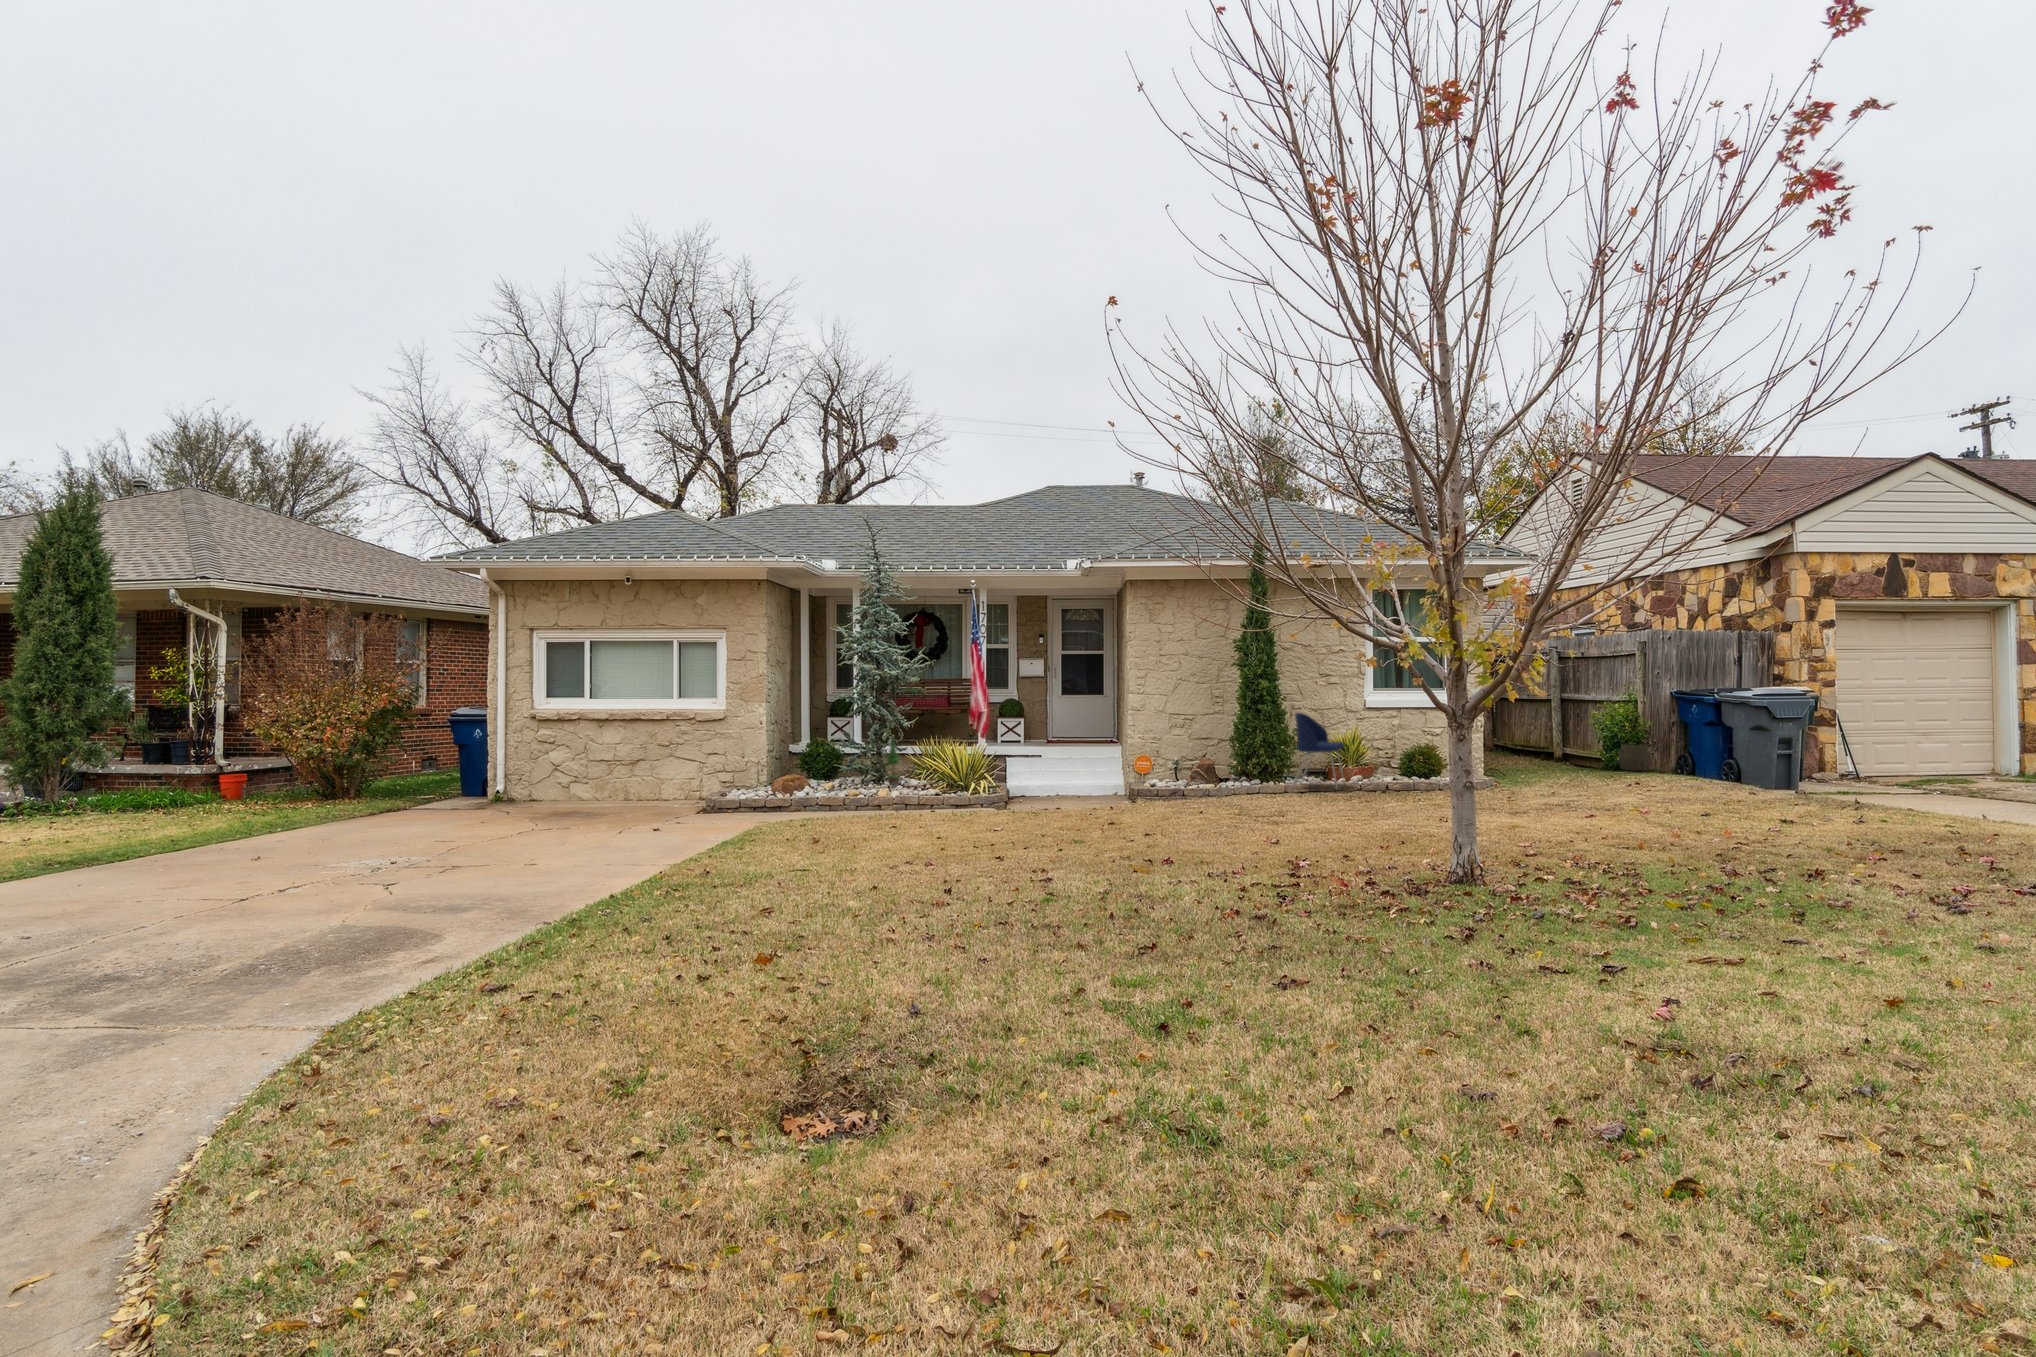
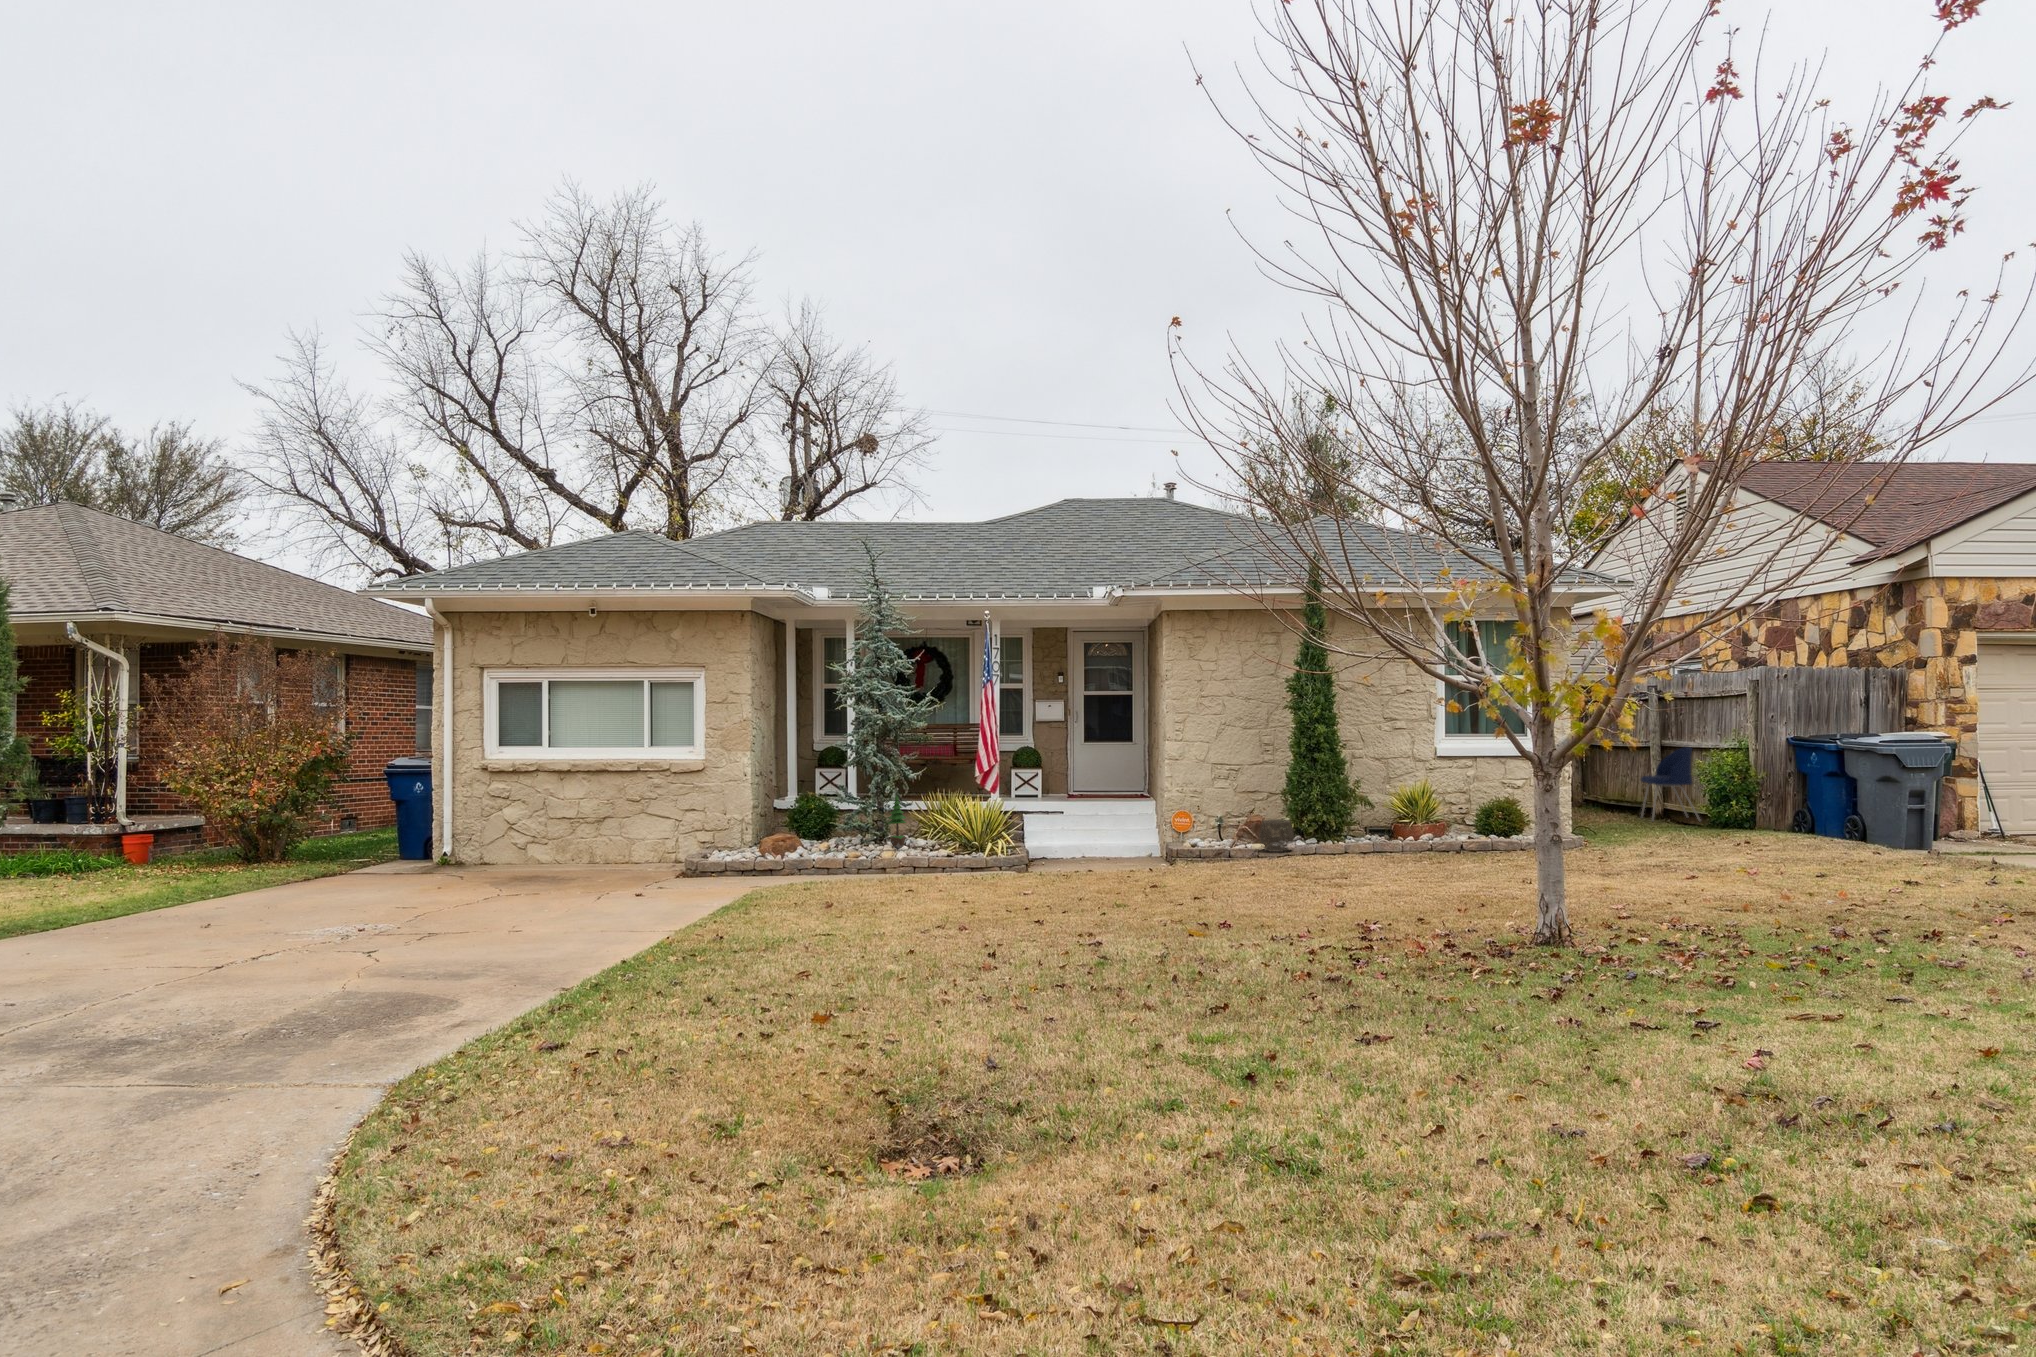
chair: present [1292,713,1345,789] -> present [1641,747,1700,821]
woven basket: present [1618,745,1652,771] -> present [1259,819,1294,852]

